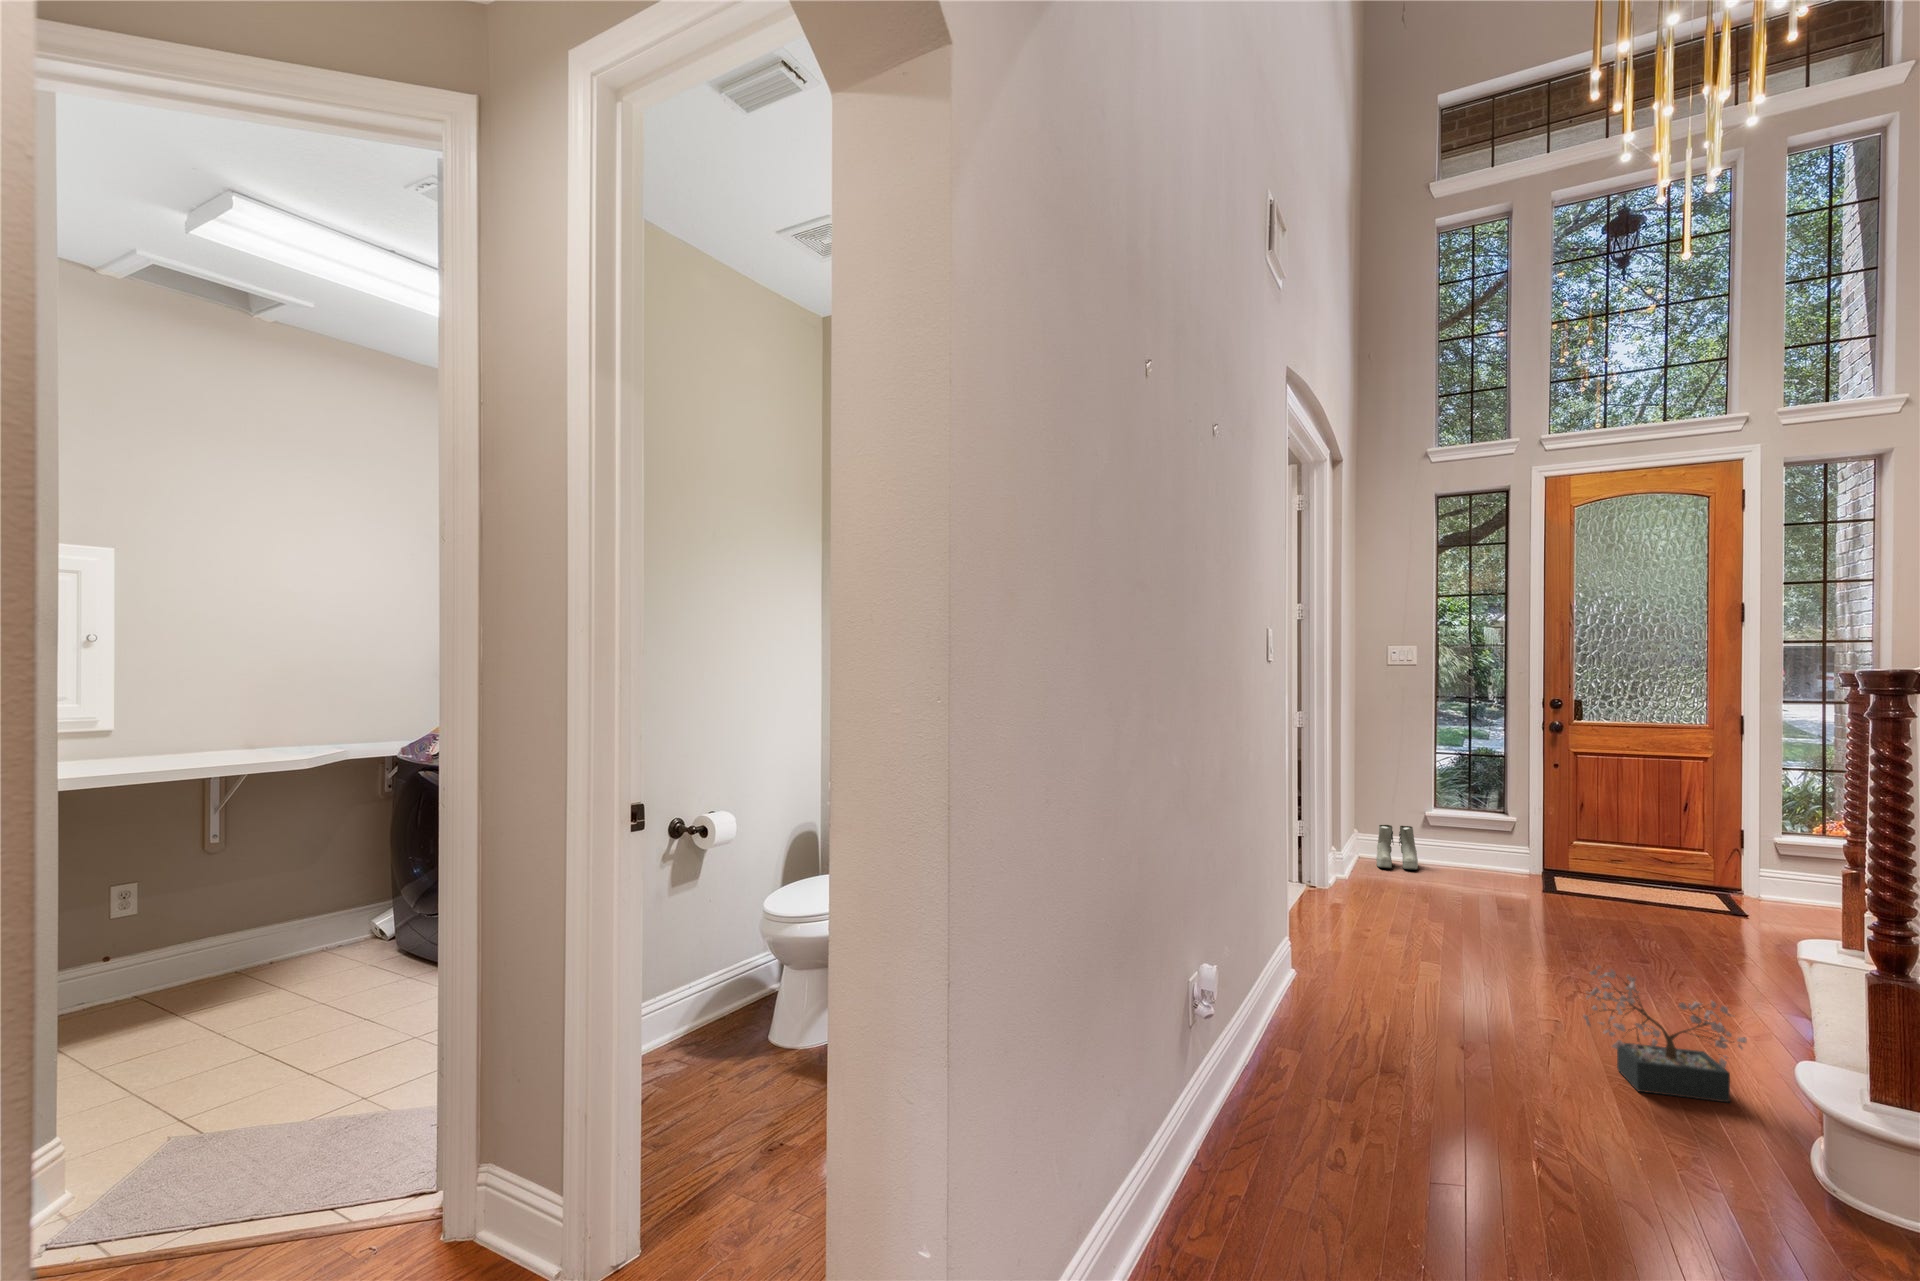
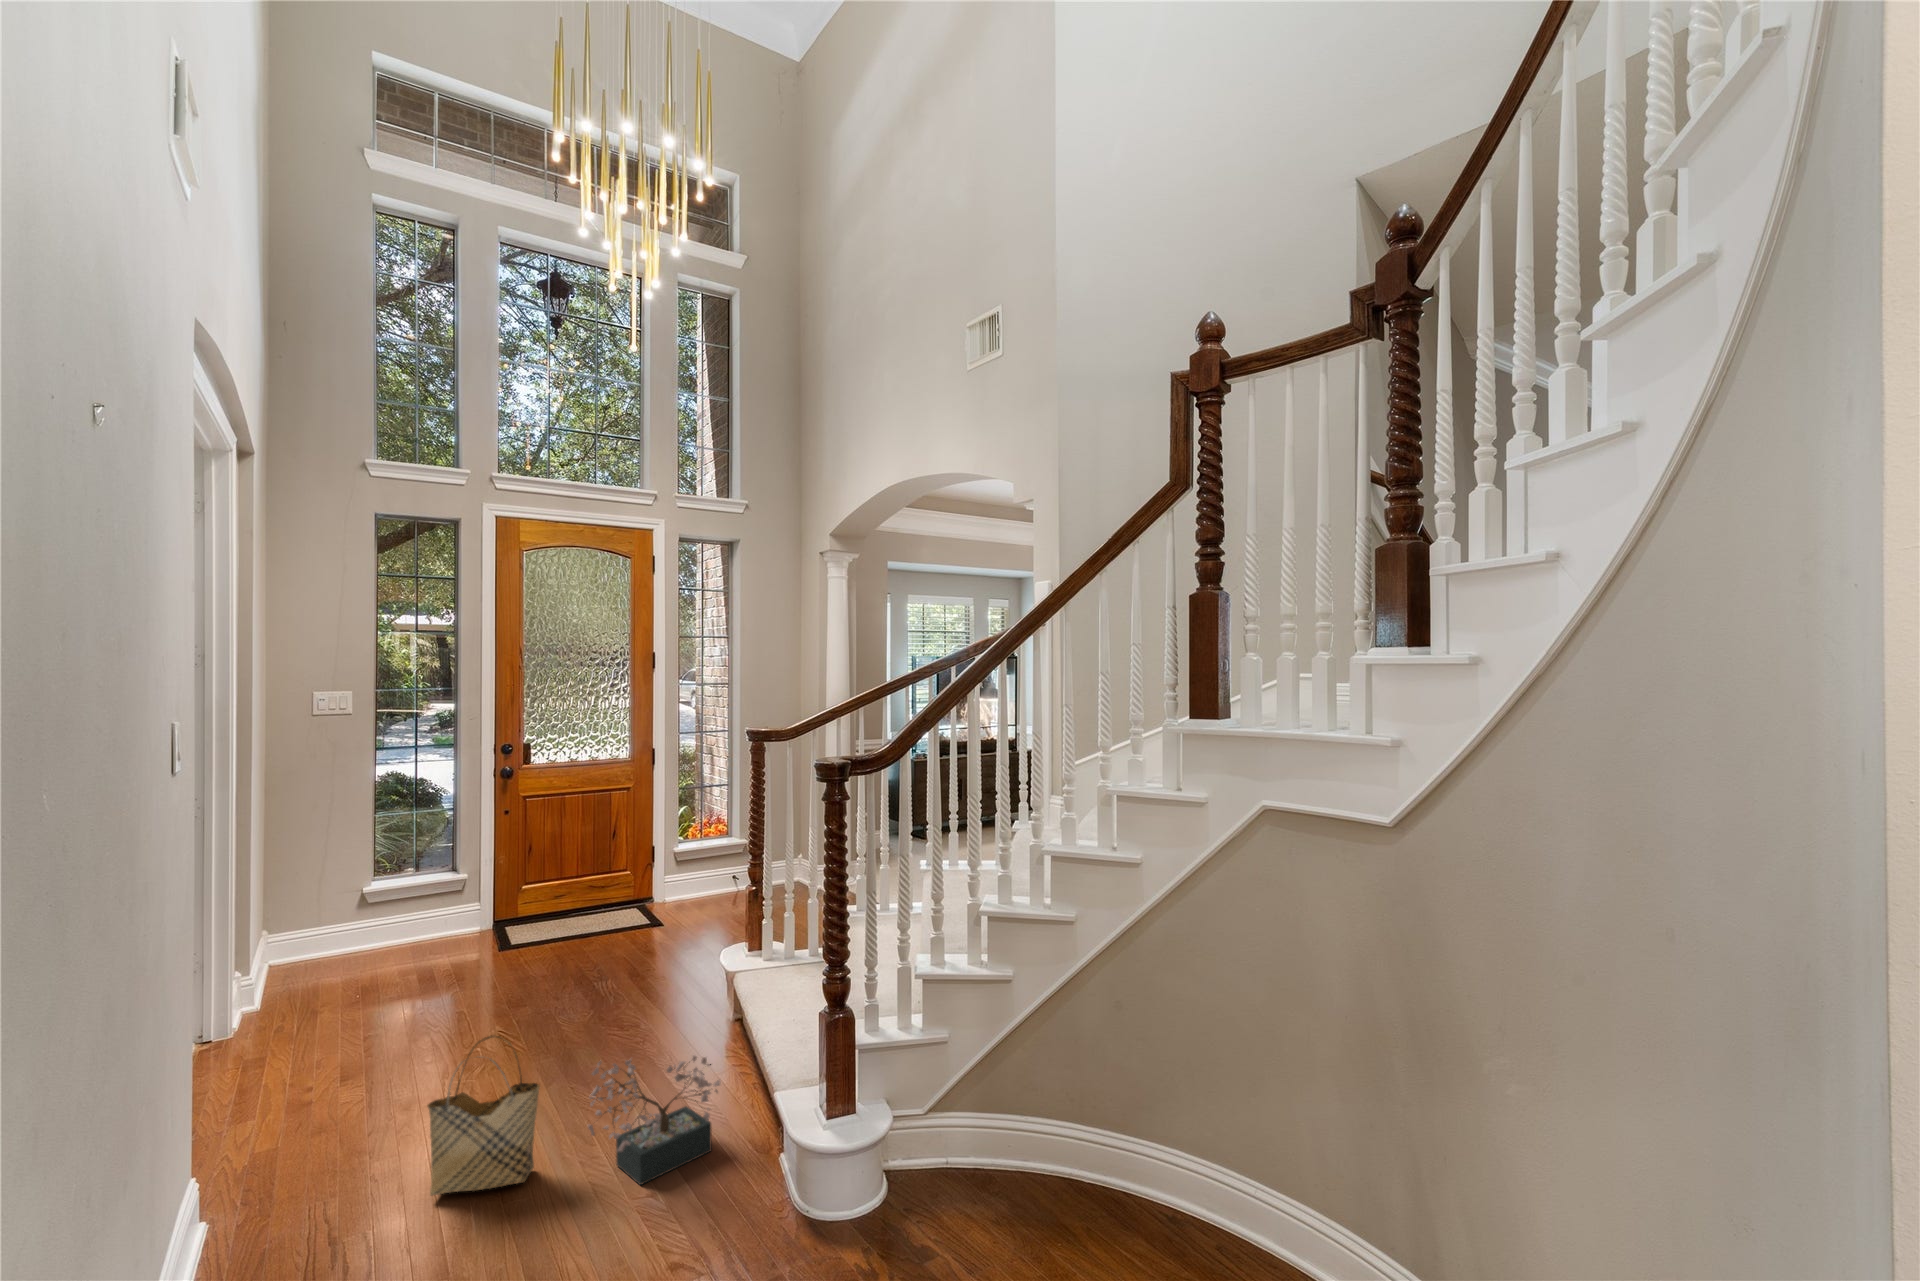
boots: present [1376,825,1418,870] -> none [296,911,352,974]
woven basket: none [1447,915,1543,1043] -> present [427,1036,540,1196]

